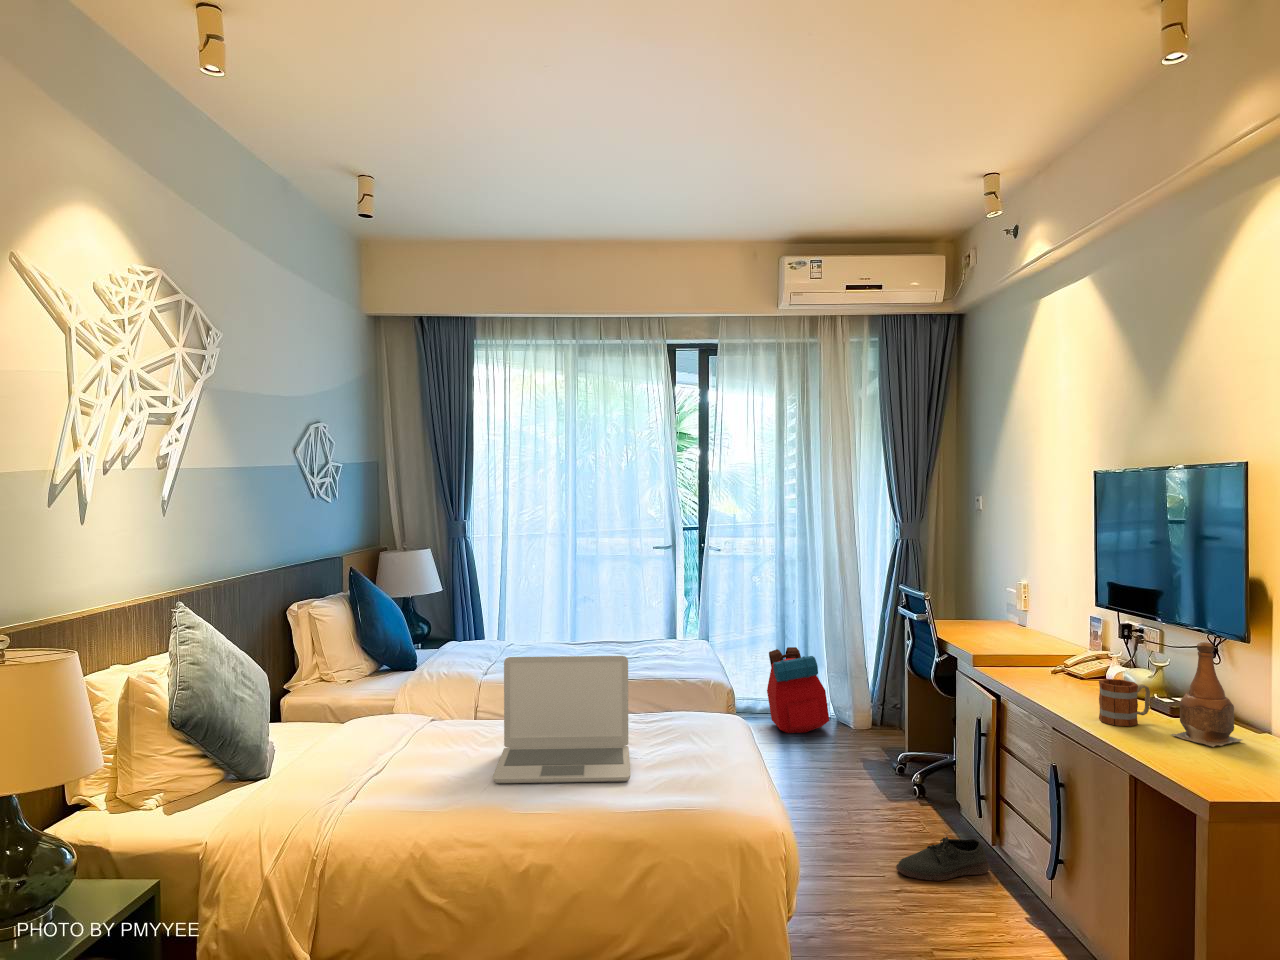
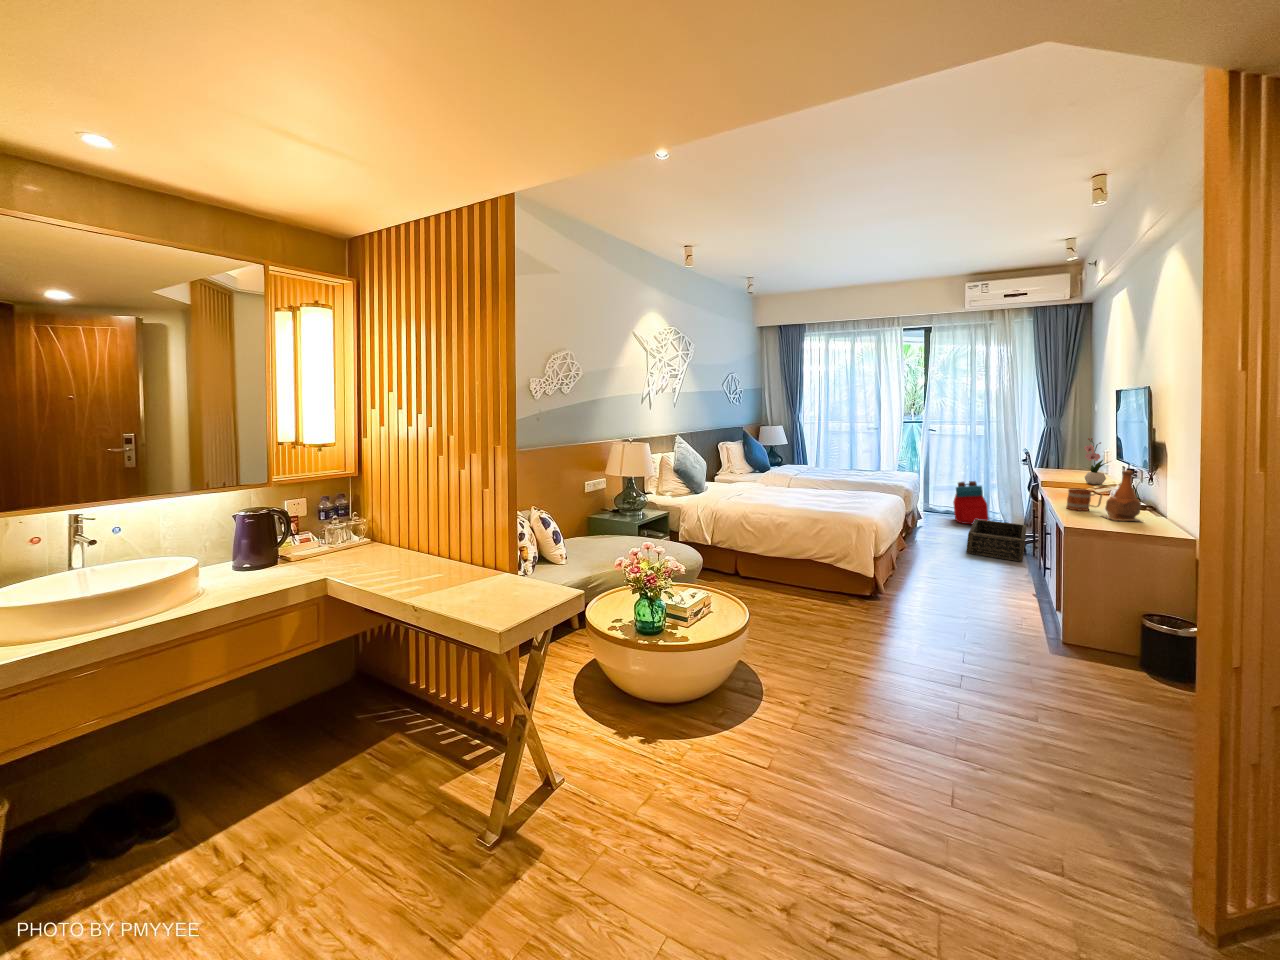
flower arrangement: none [1012,569,1050,652] -> present [1084,438,1108,484]
laptop: present [493,656,631,783] -> none [768,460,828,505]
basket: none [830,728,941,811] -> present [967,519,1027,562]
shoe: present [896,836,989,881] -> none [967,564,1024,584]

